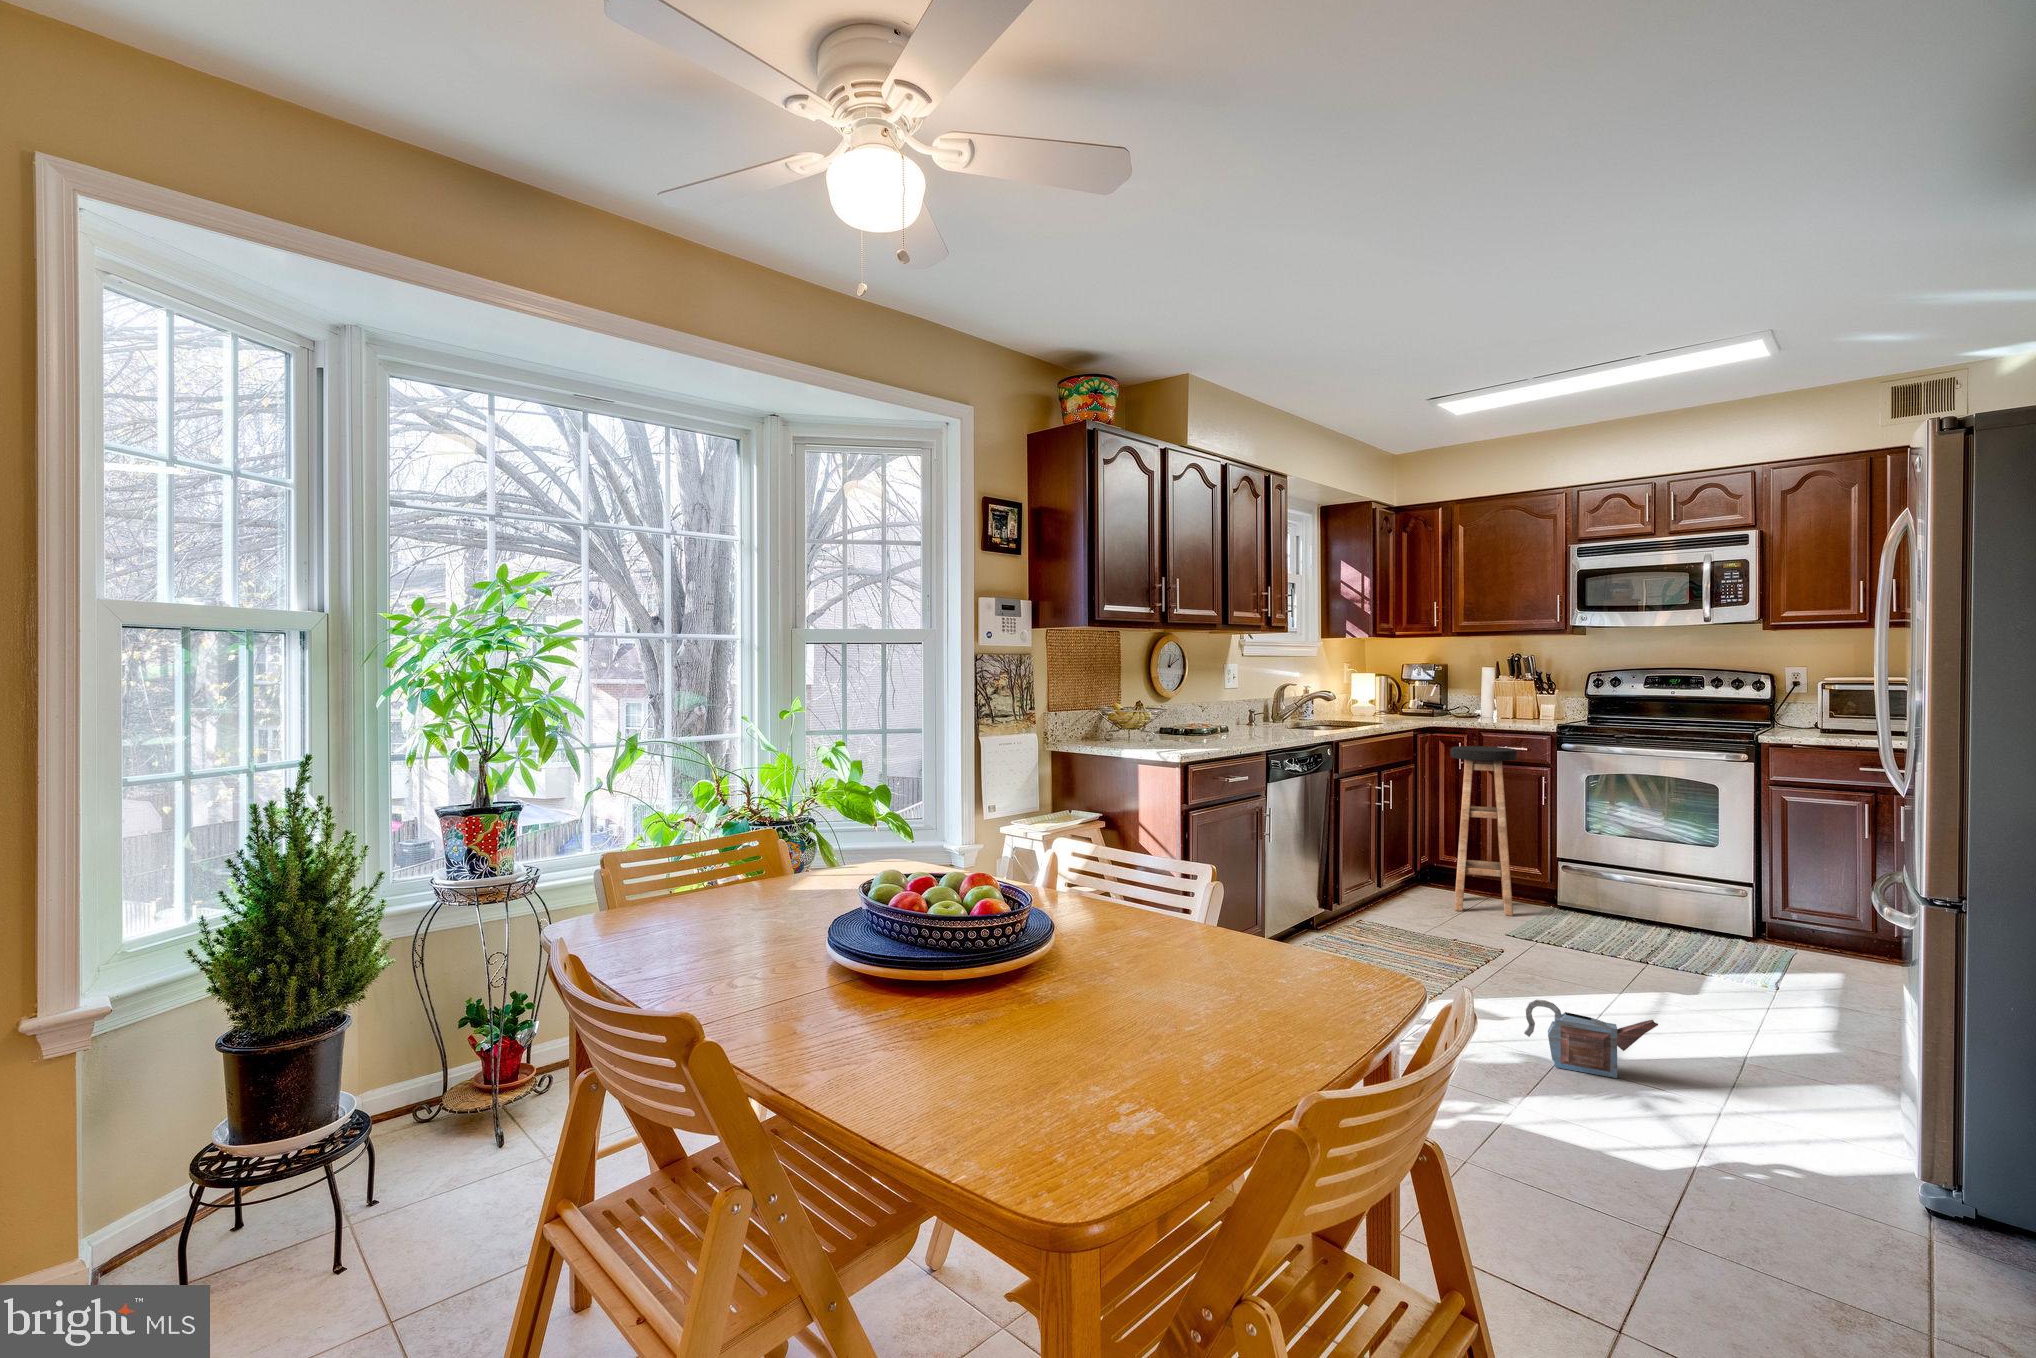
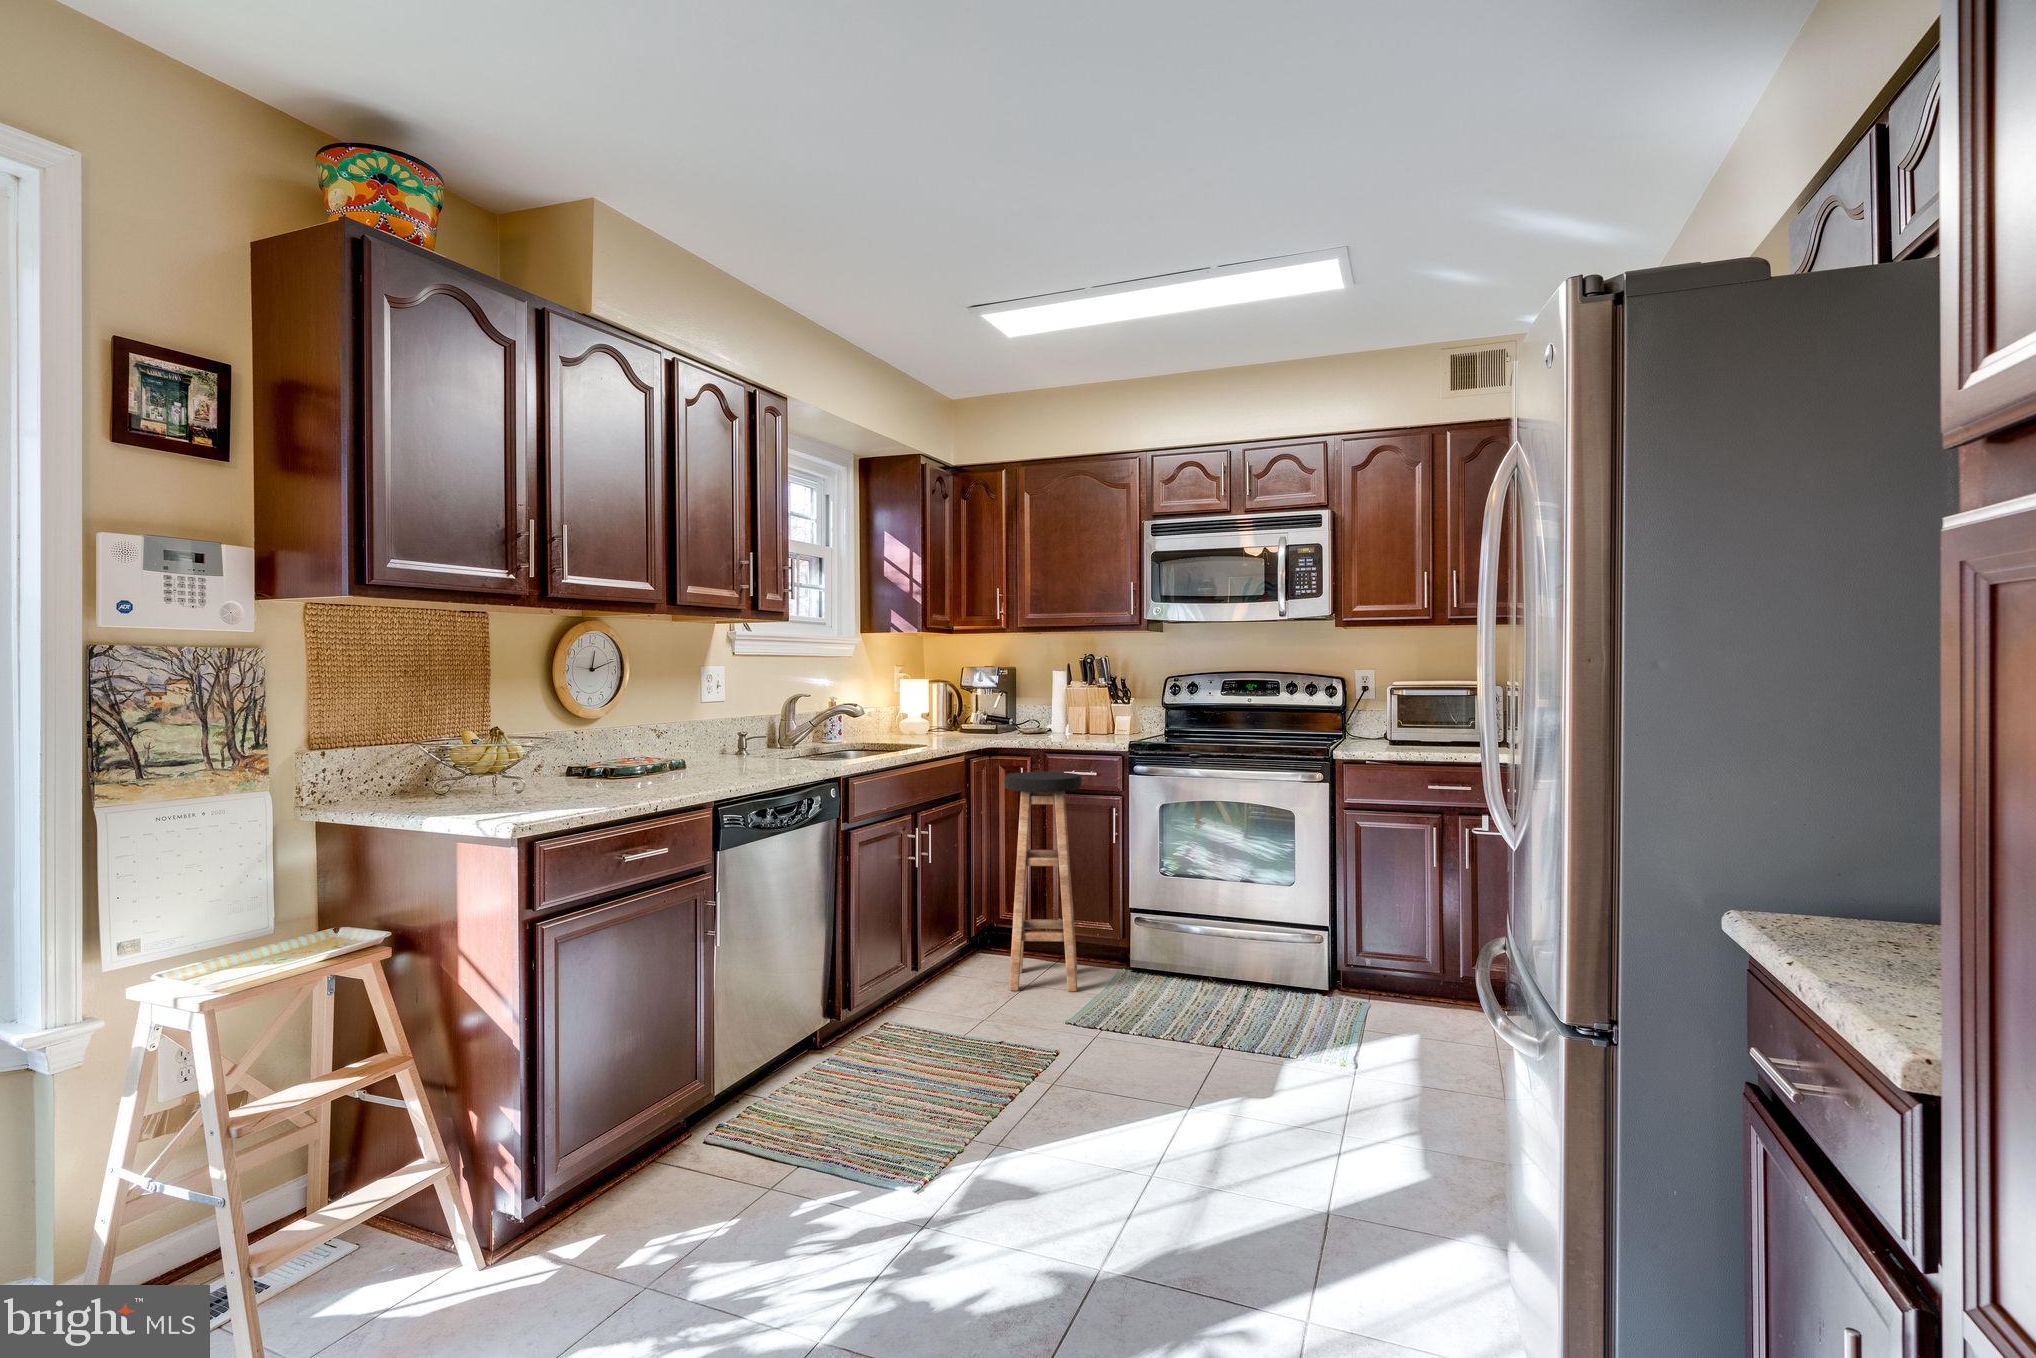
watering can: present [1524,1000,1658,1078] -> none [1047,1189,1225,1302]

